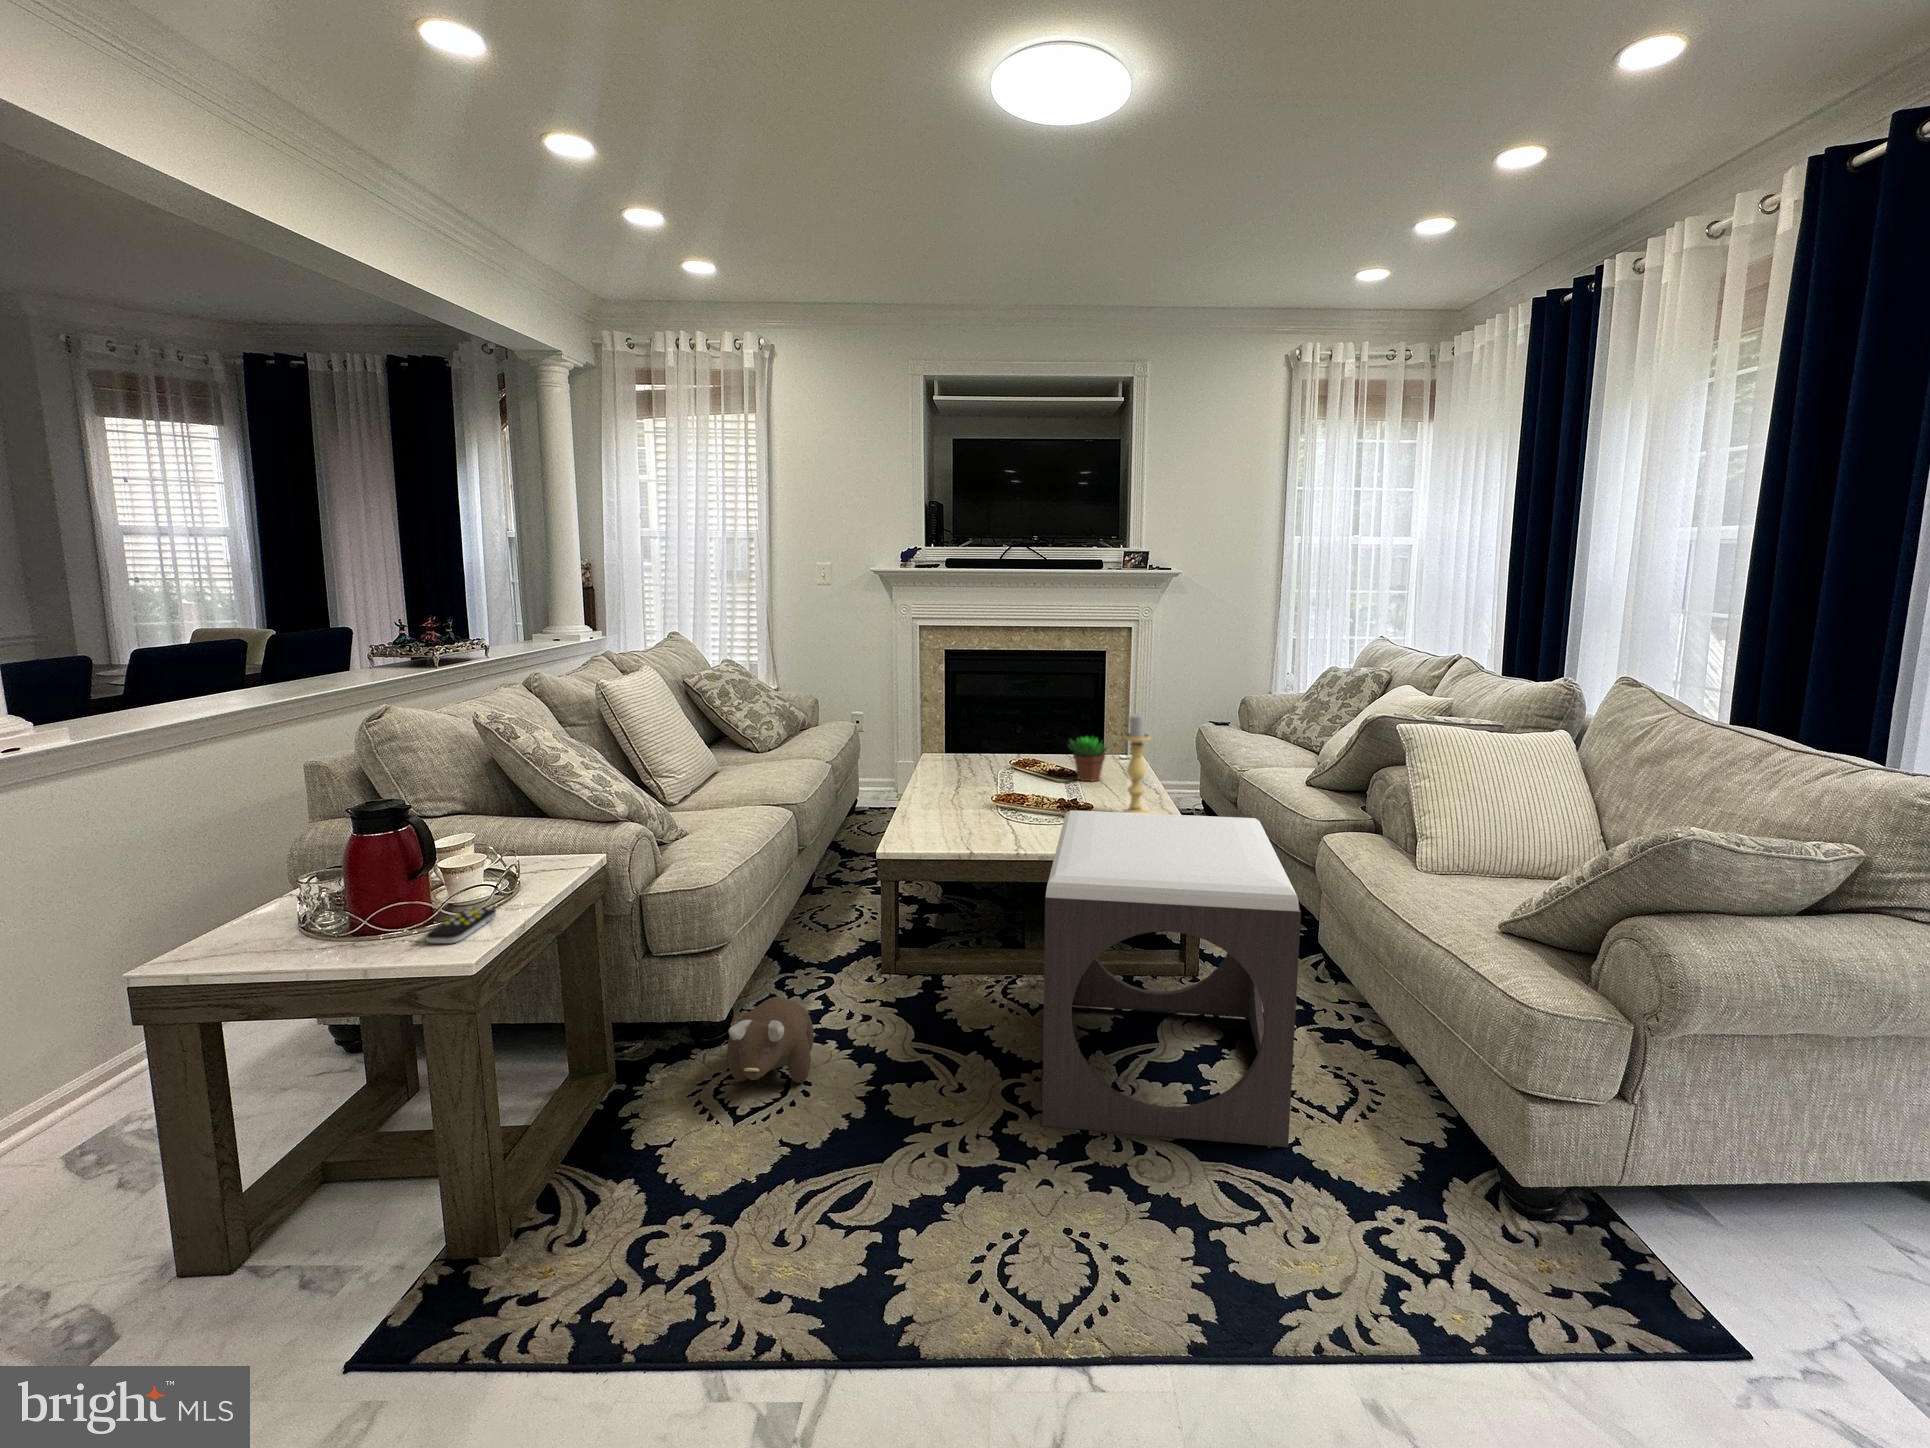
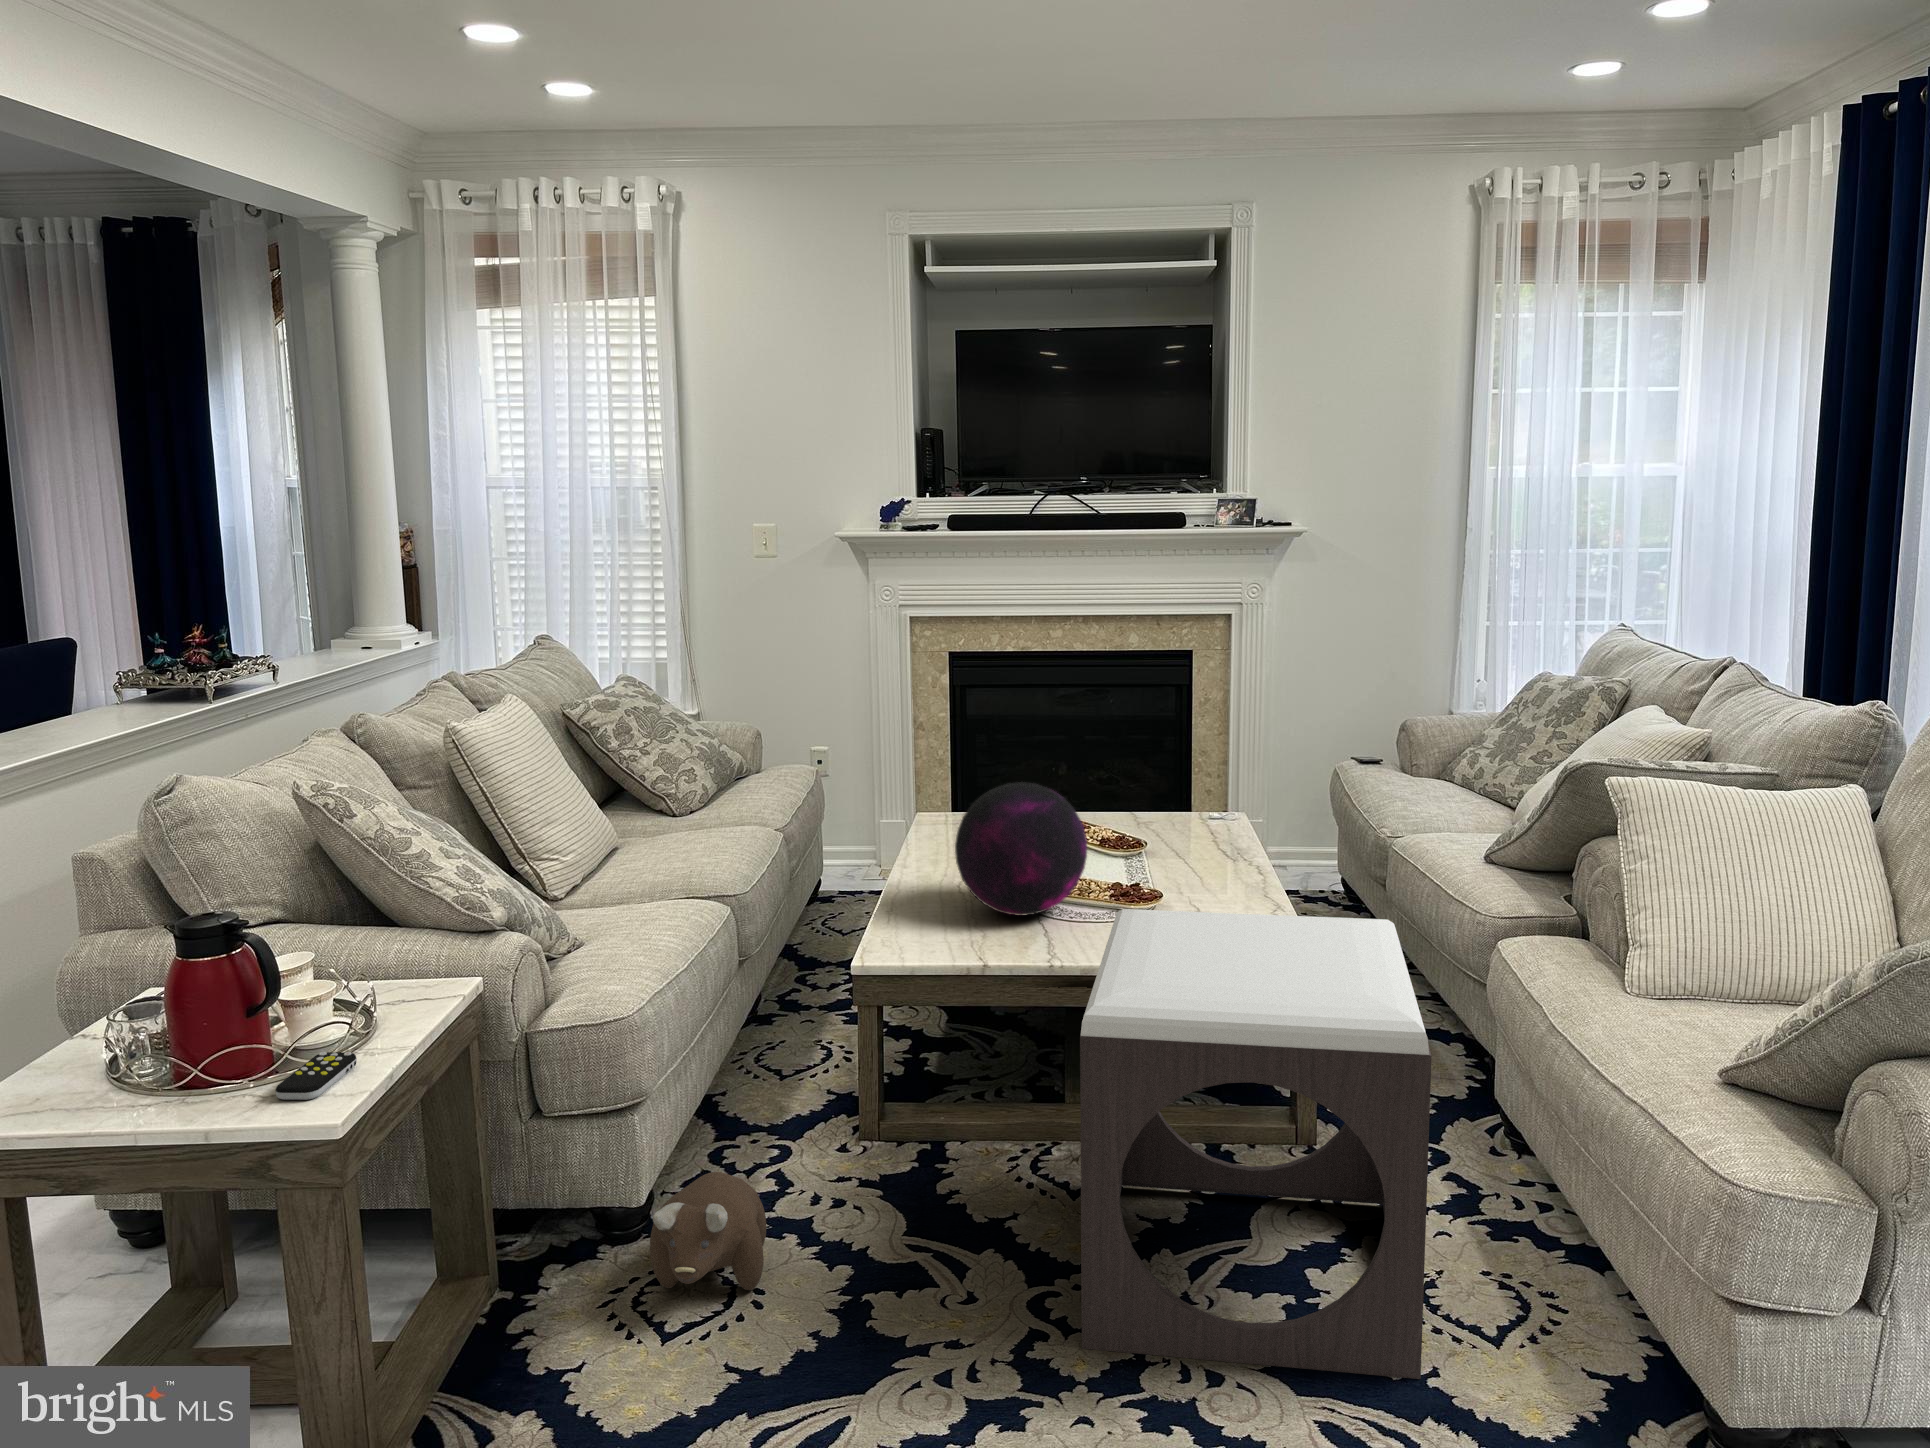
candle holder: present [1122,714,1151,813] -> none [1204,761,1246,916]
decorative orb: none [952,726,1042,818] -> present [955,782,1087,916]
succulent plant: present [1068,737,1107,781] -> none [1126,788,1192,857]

